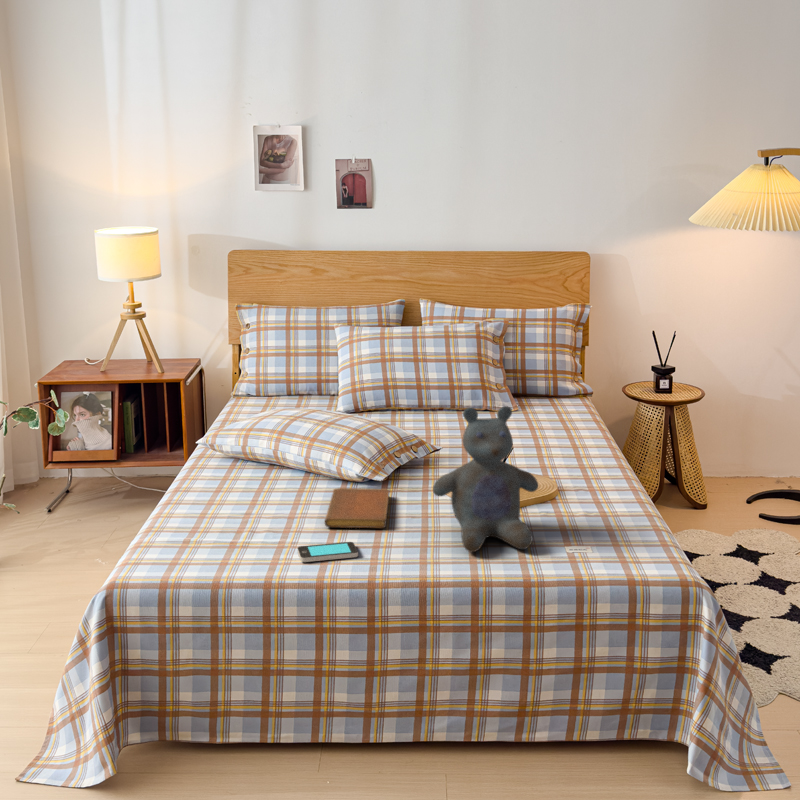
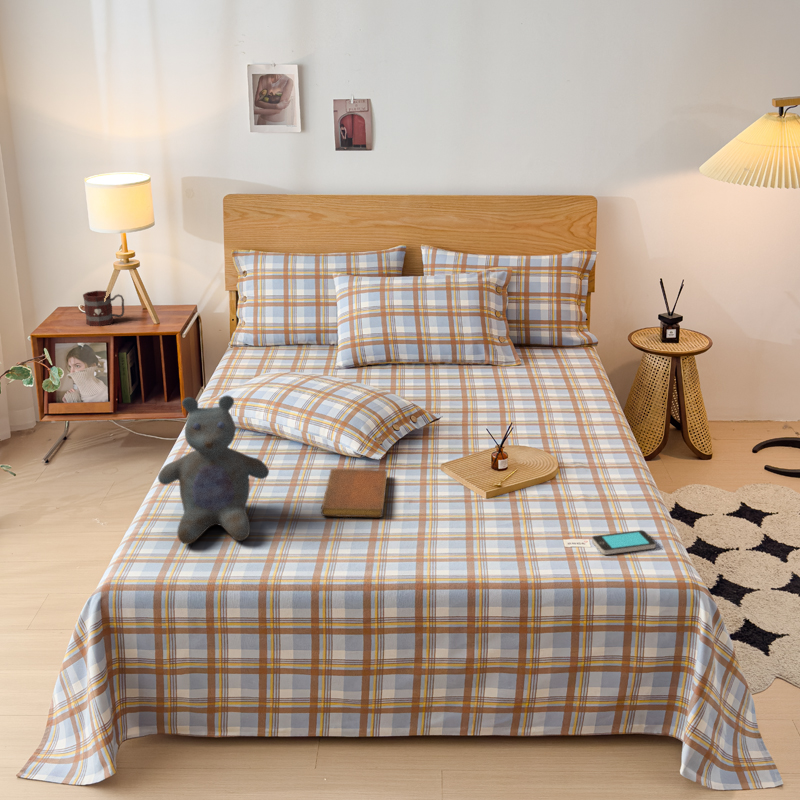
mug: none [90,341,130,375] -> present [83,291,124,326]
stuffed bear: present [433,406,538,552] -> present [158,396,269,544]
smartphone: present [298,542,358,562] -> present [592,530,656,554]

